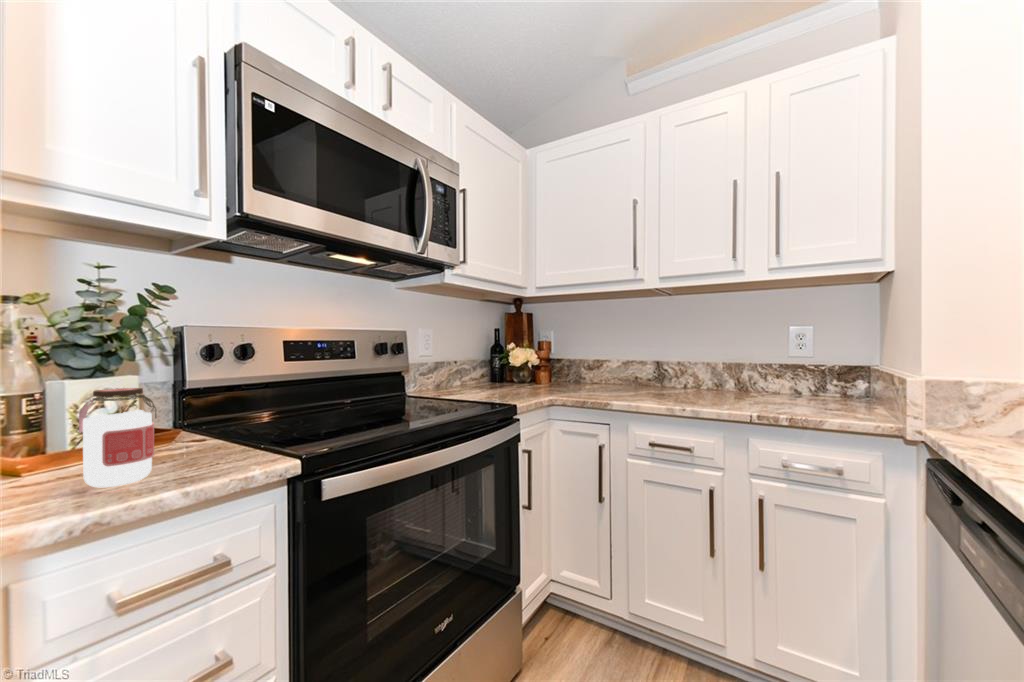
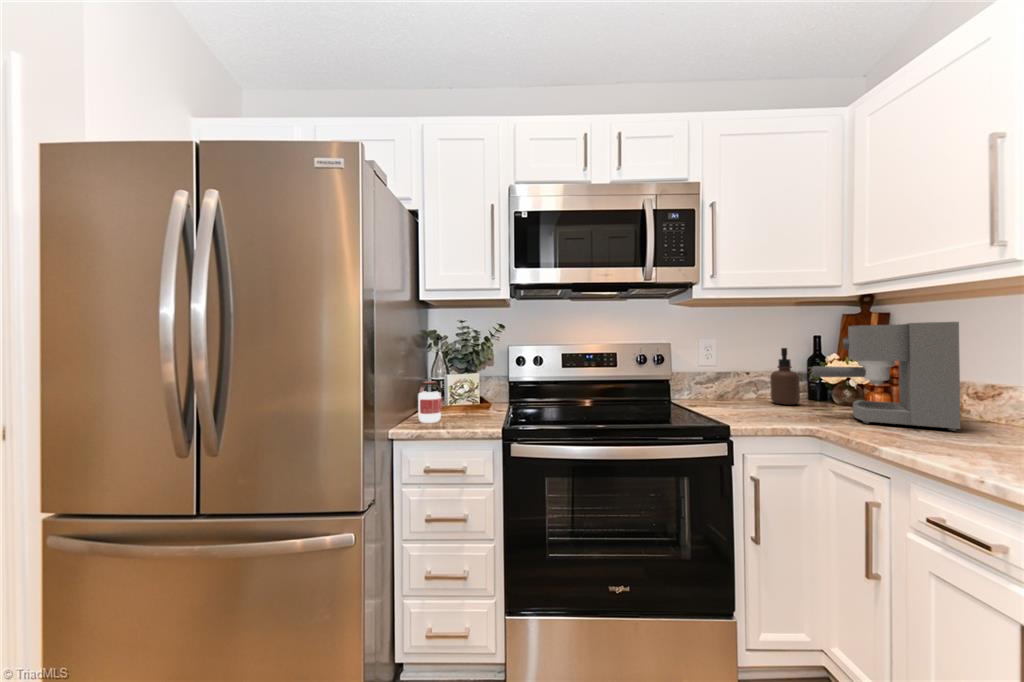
coffee maker: none [526,316,607,391] -> present [812,322,960,431]
soap dispenser: none [476,337,498,388] -> present [770,348,800,405]

